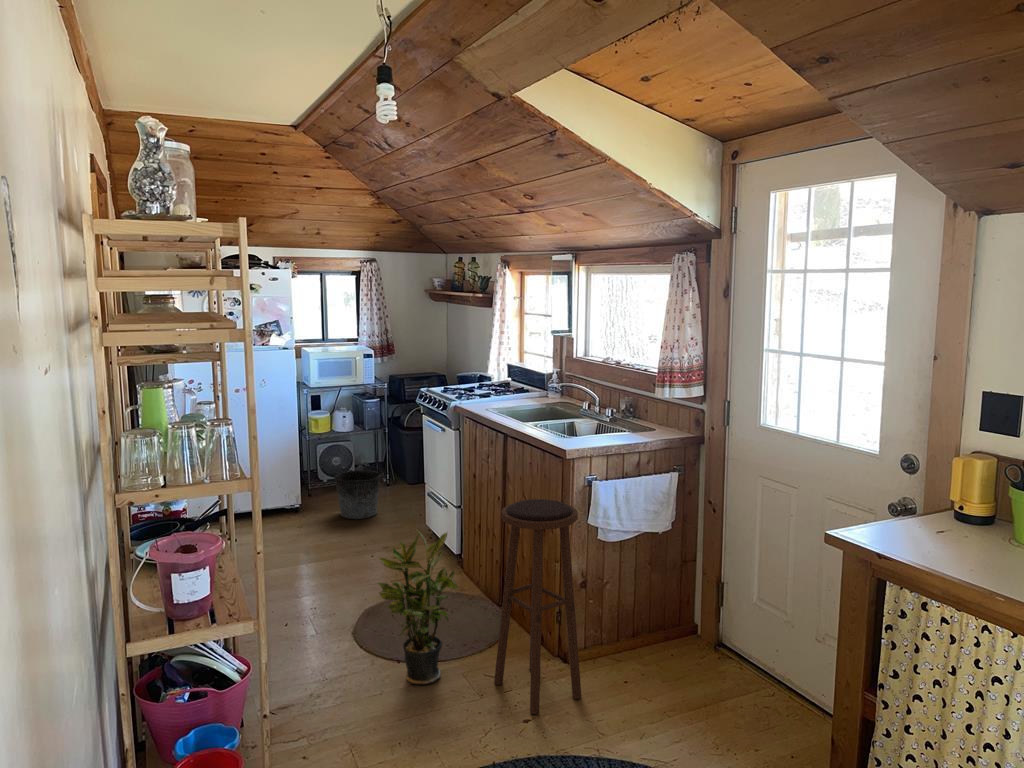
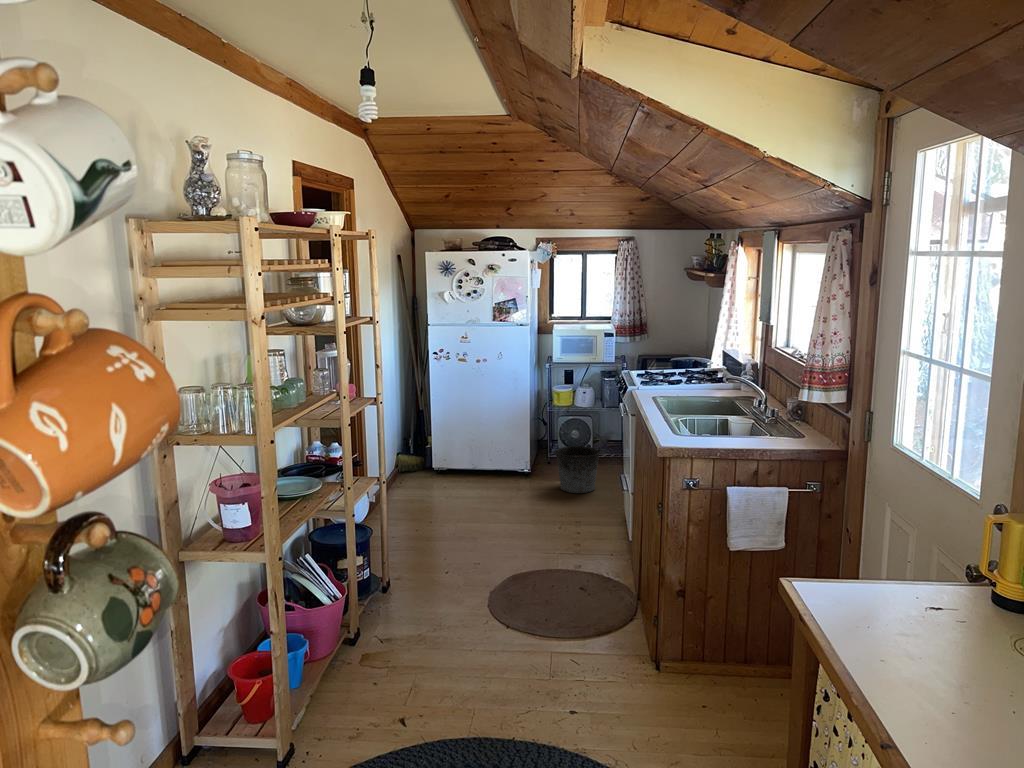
stool: present [494,499,581,714] -> none [573,494,652,711]
potted plant: present [378,530,458,685] -> none [473,506,553,656]

